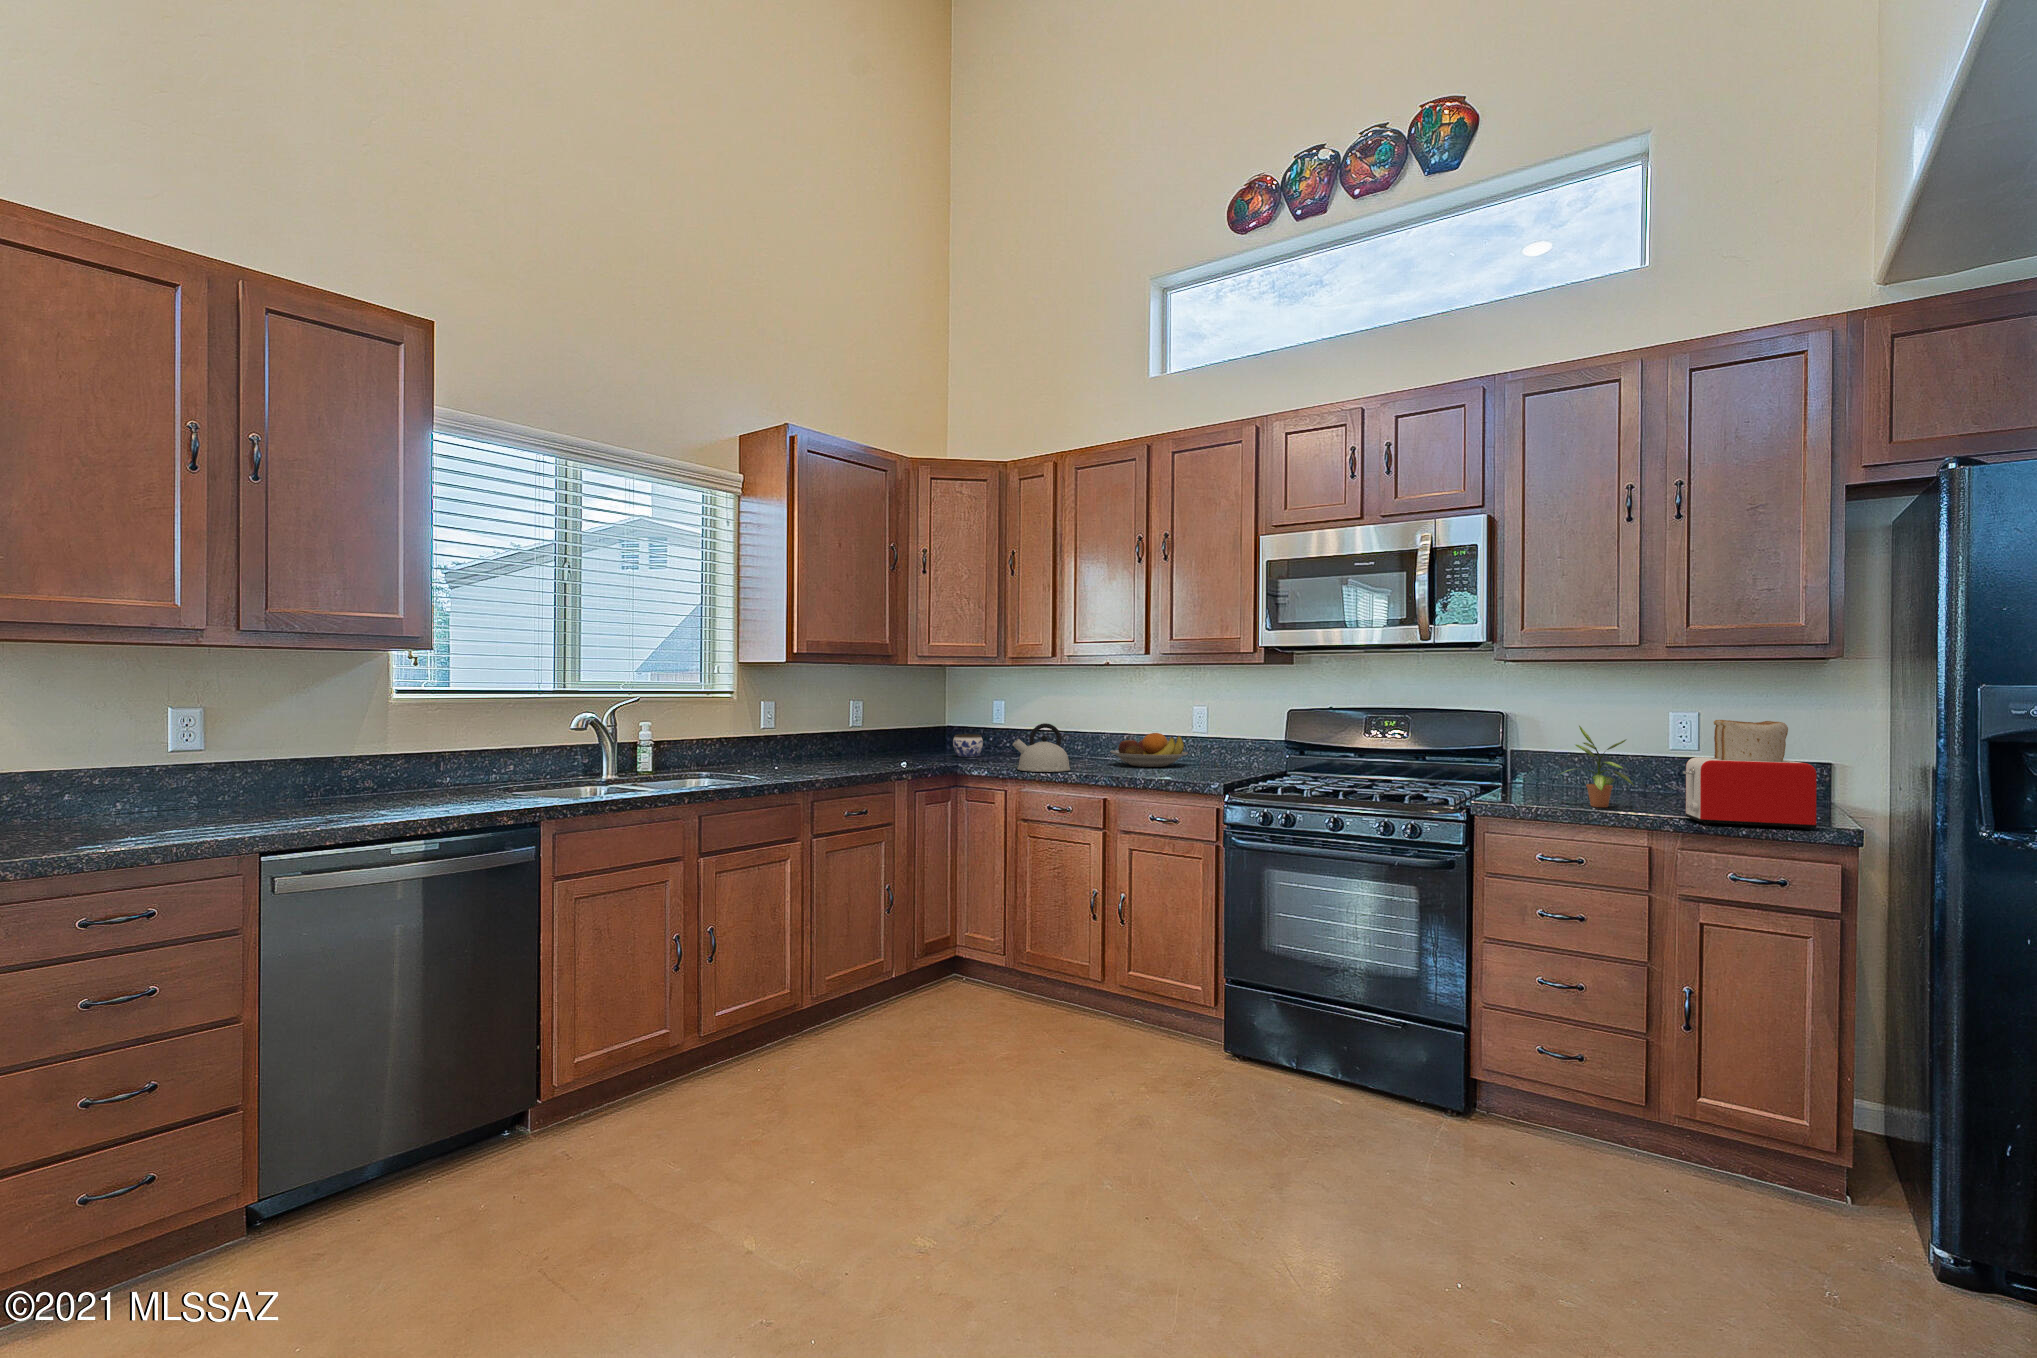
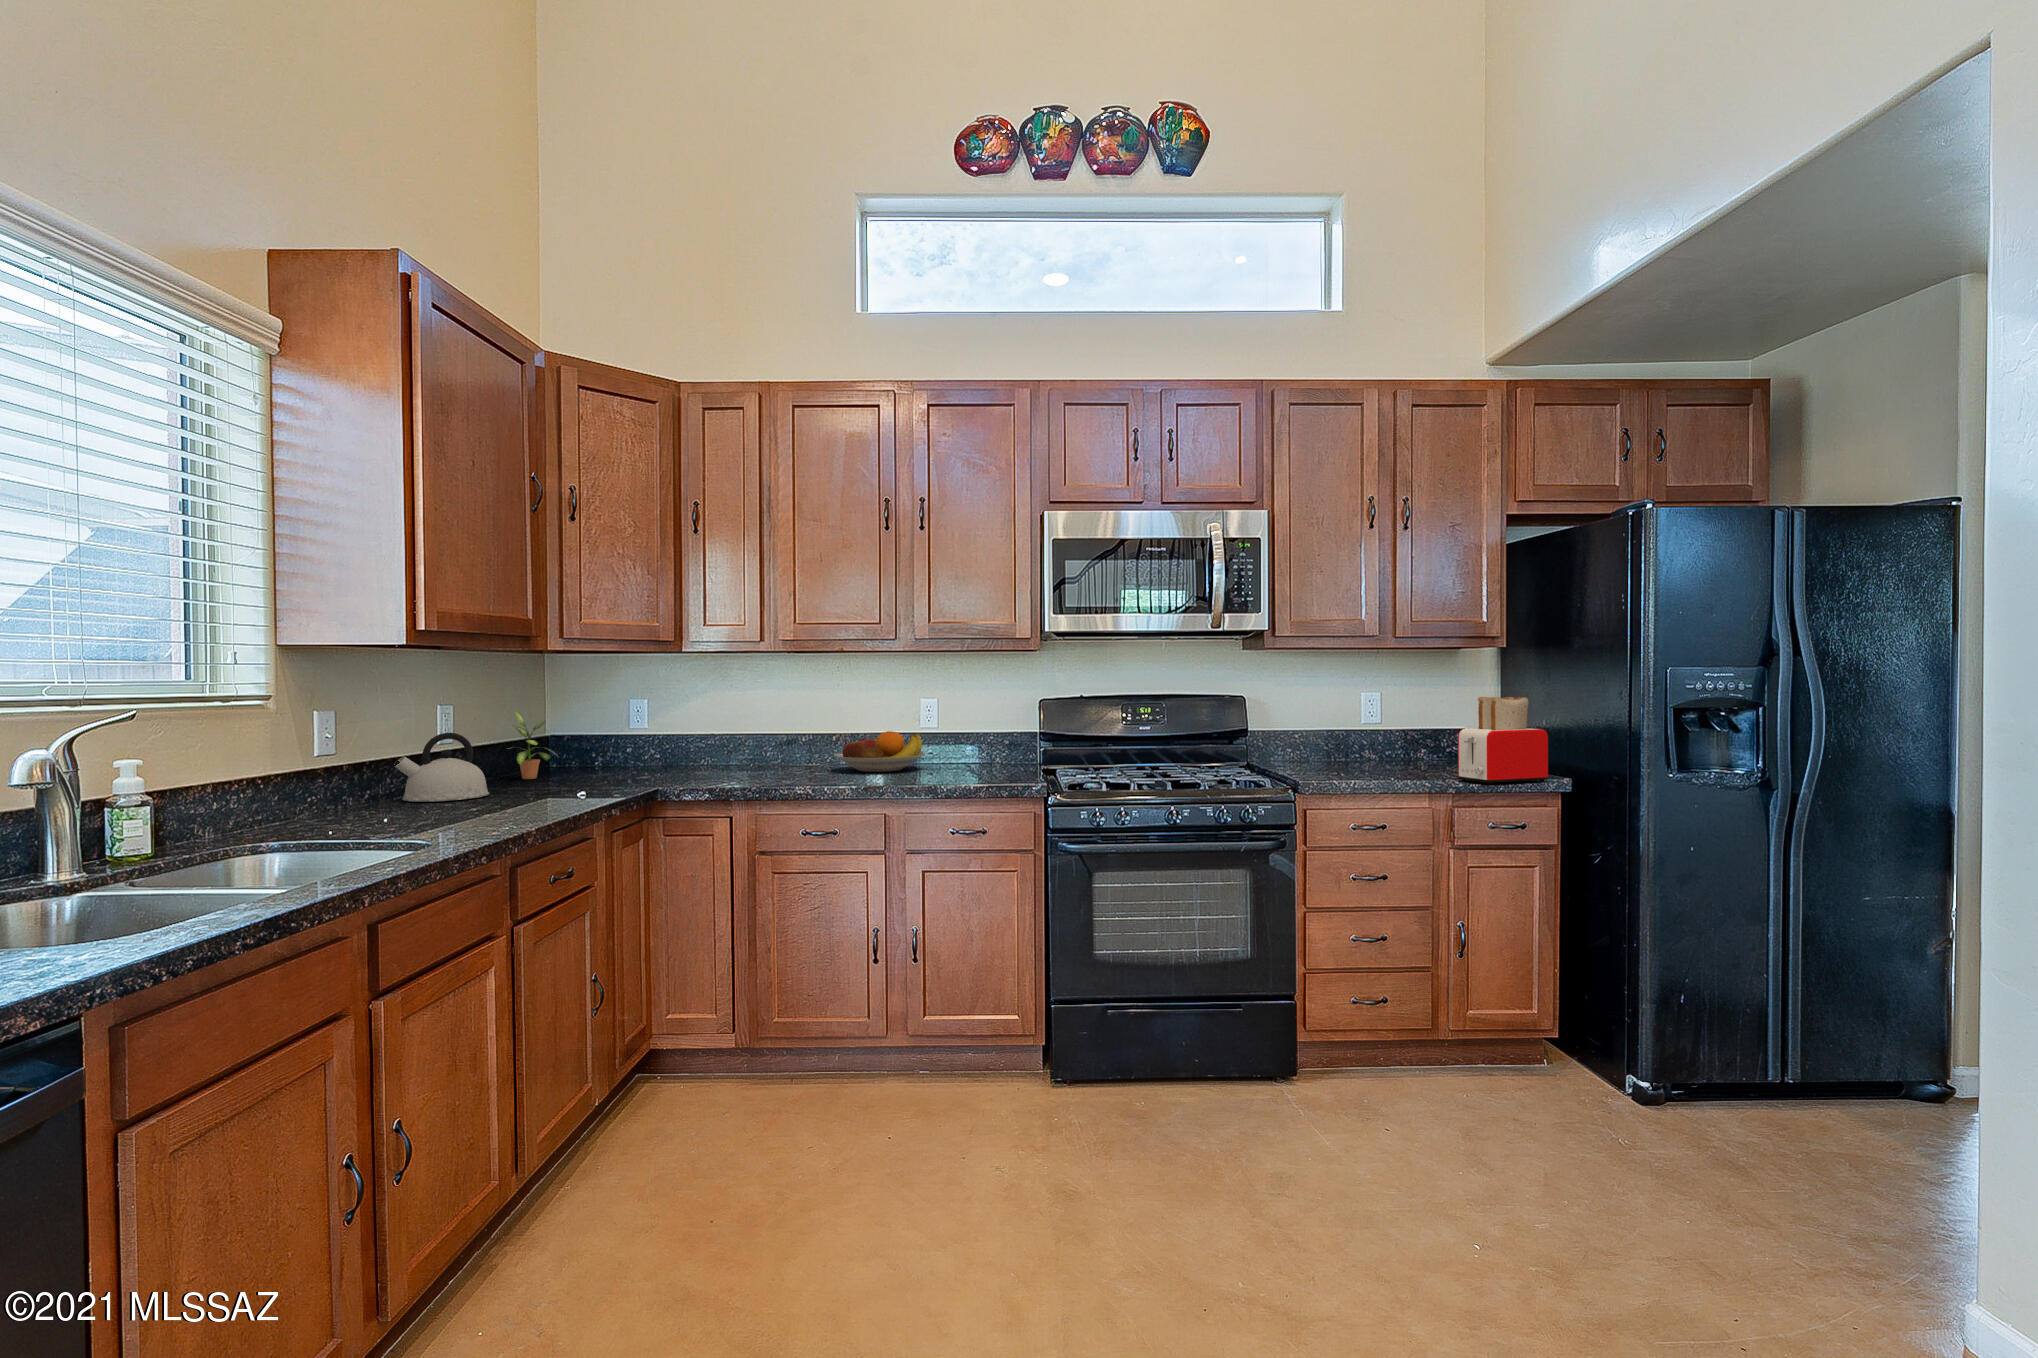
kettle: present [1013,723,1071,772] -> present [395,733,489,802]
potted plant: present [1561,726,1634,807] -> present [508,711,556,779]
jar: present [953,734,983,757] -> none [593,746,637,777]

